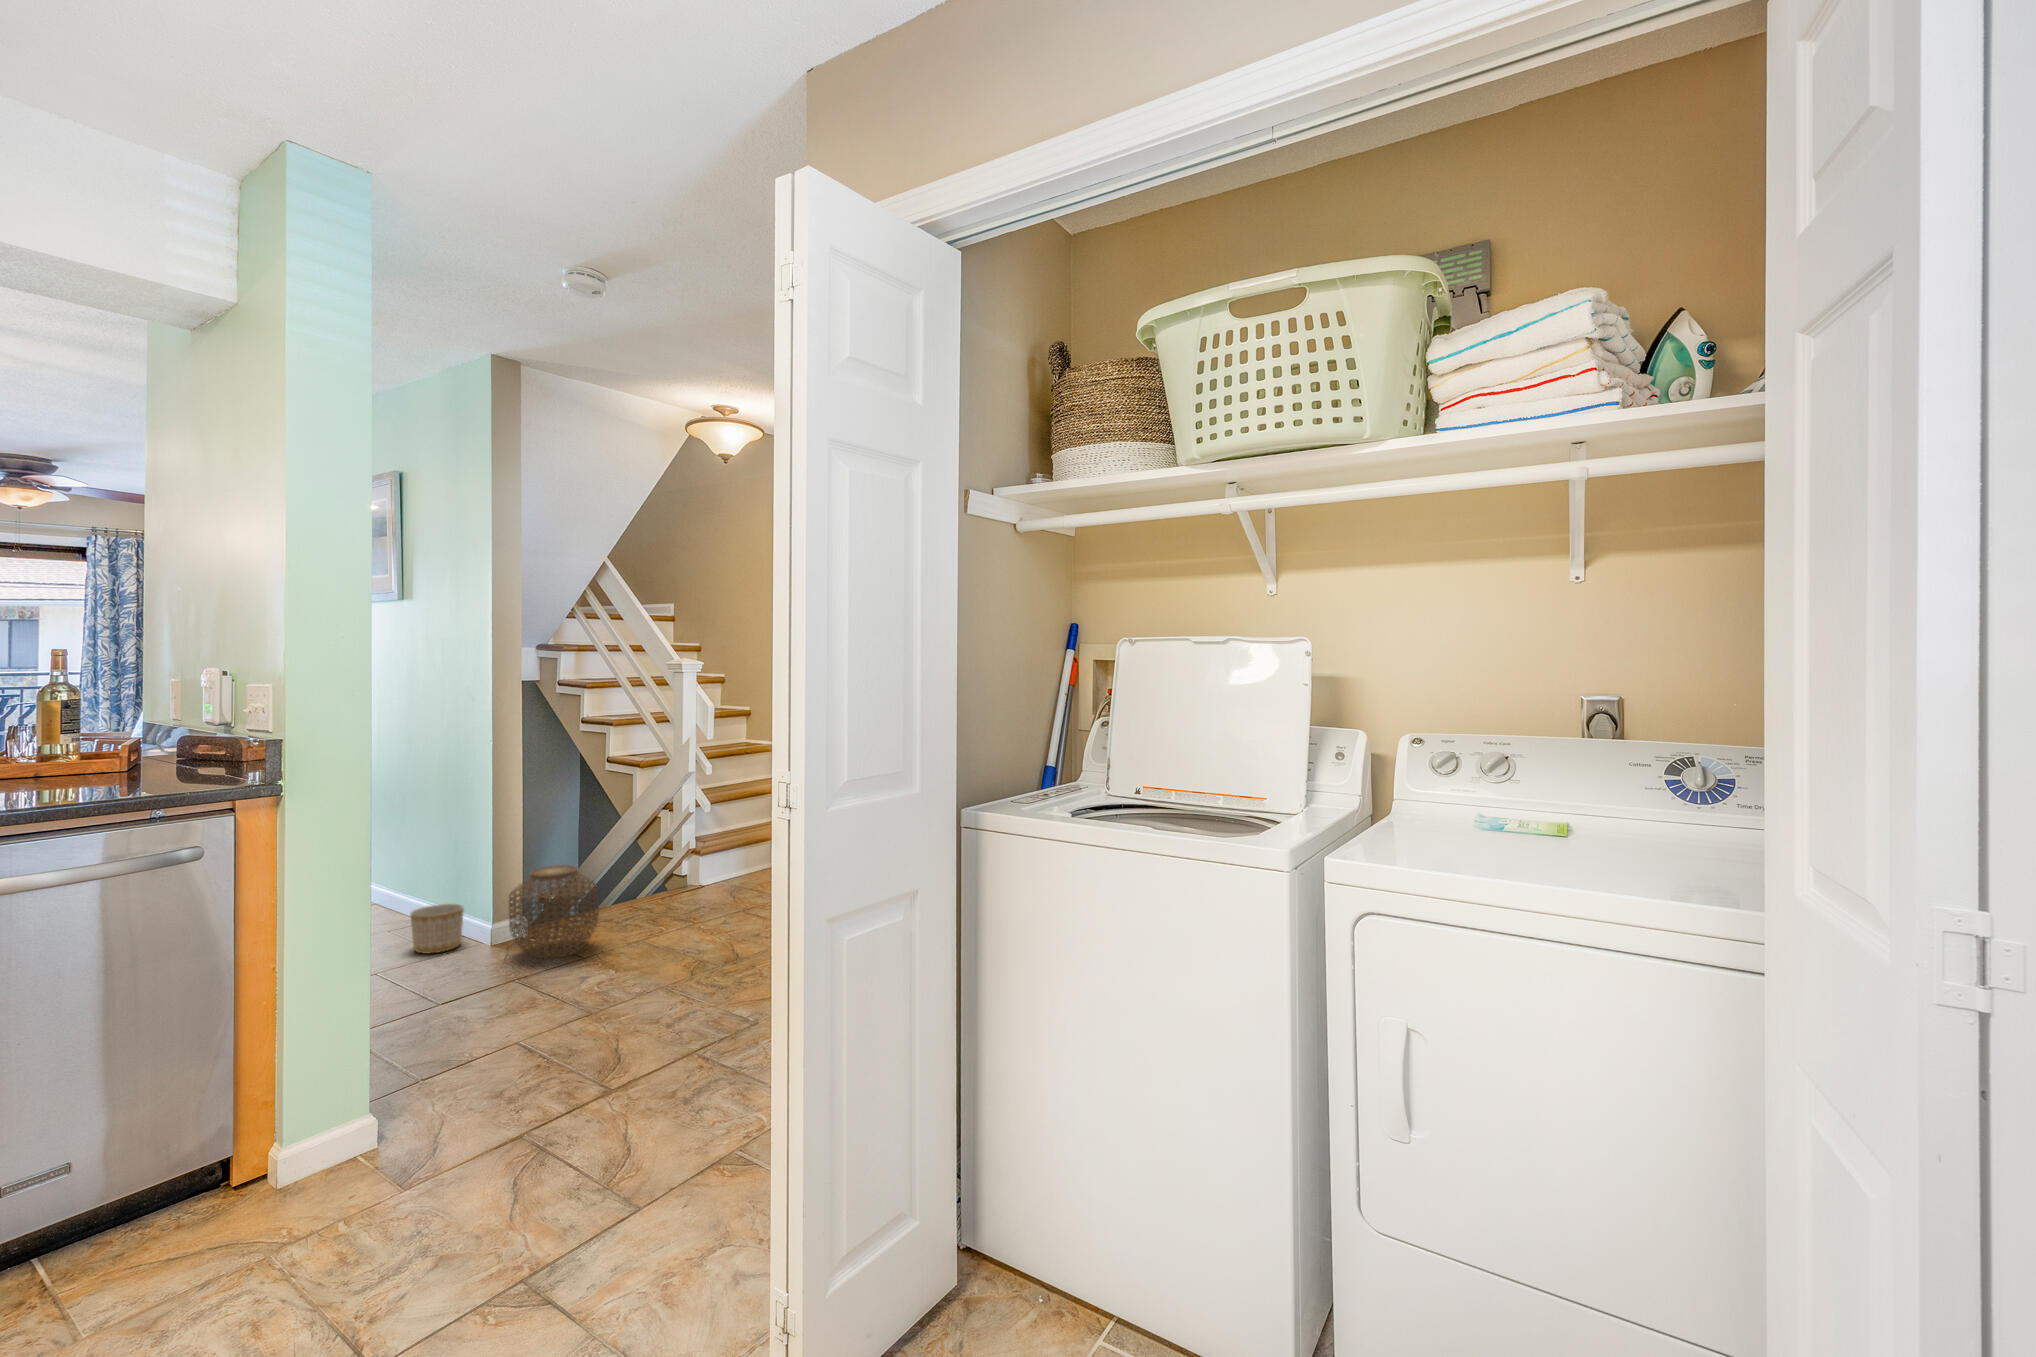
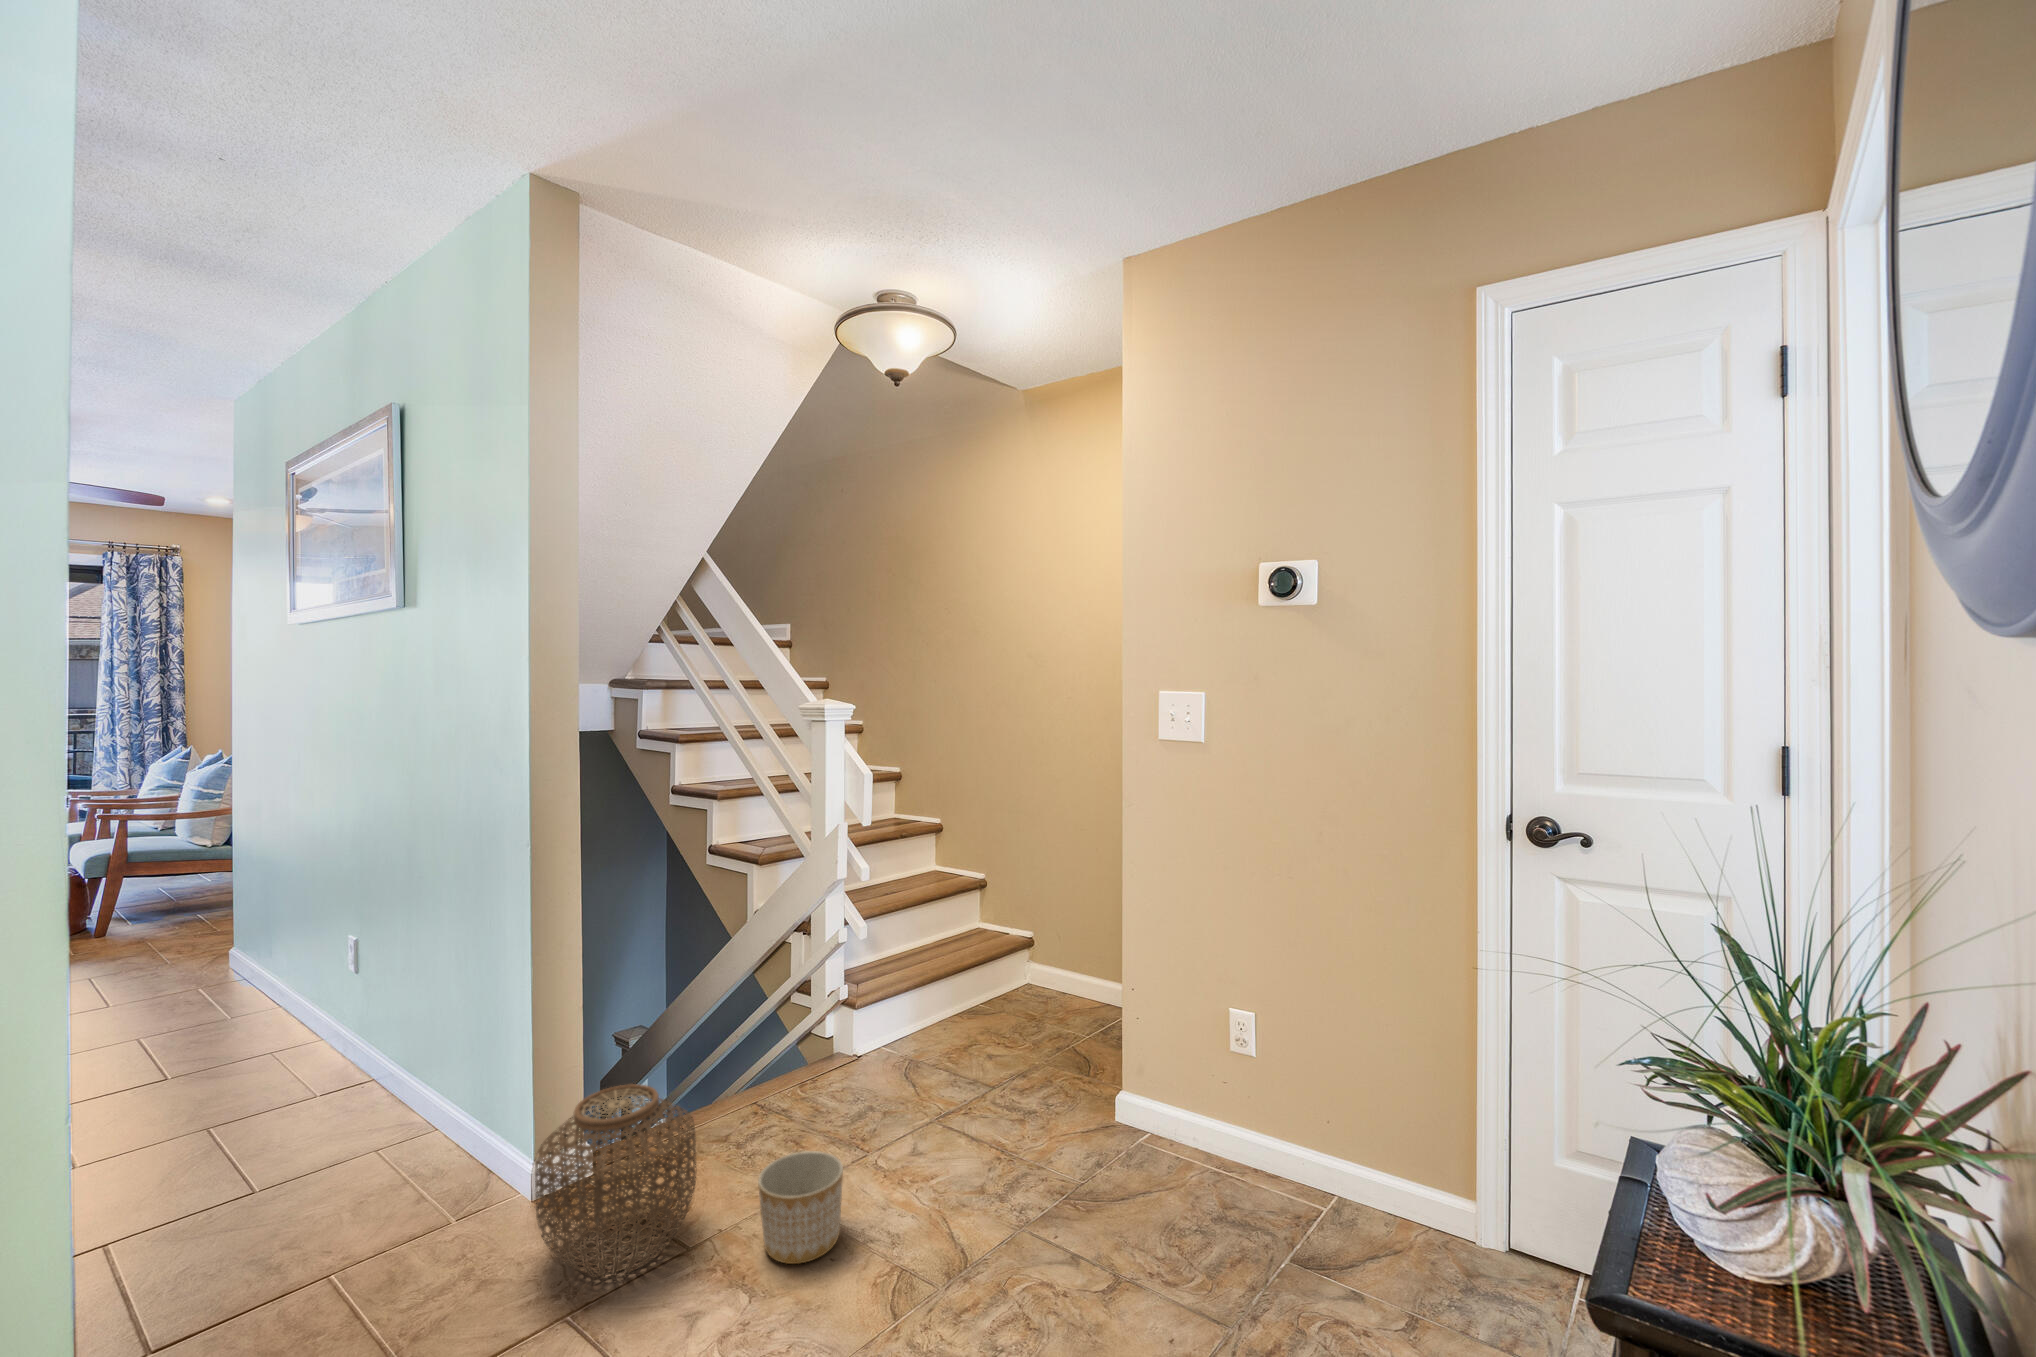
planter: present [410,904,464,954] -> present [758,1151,843,1264]

